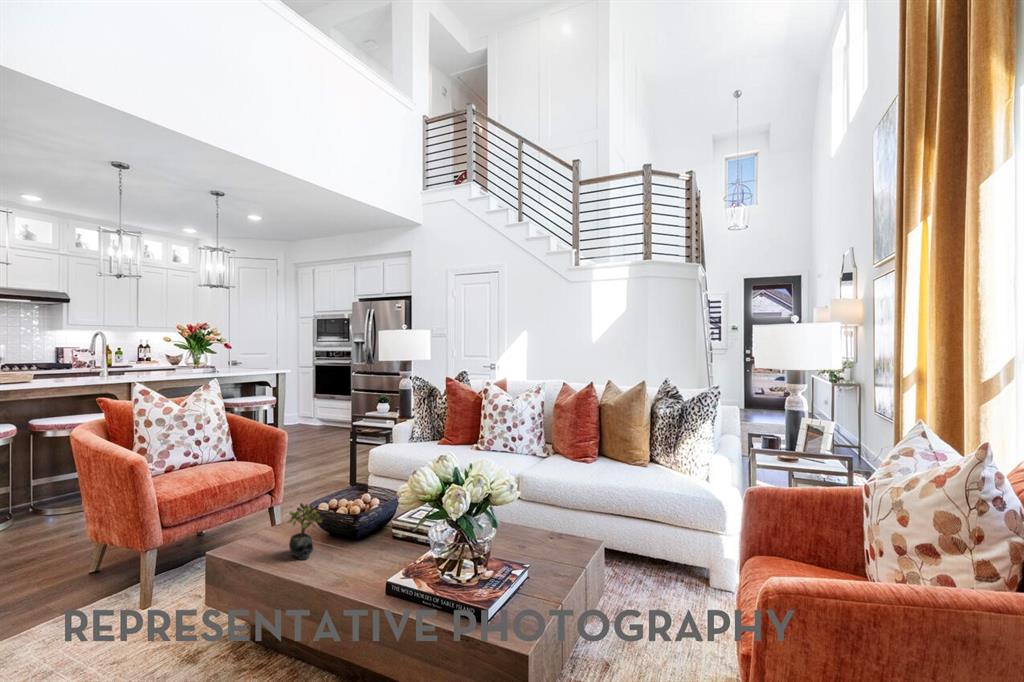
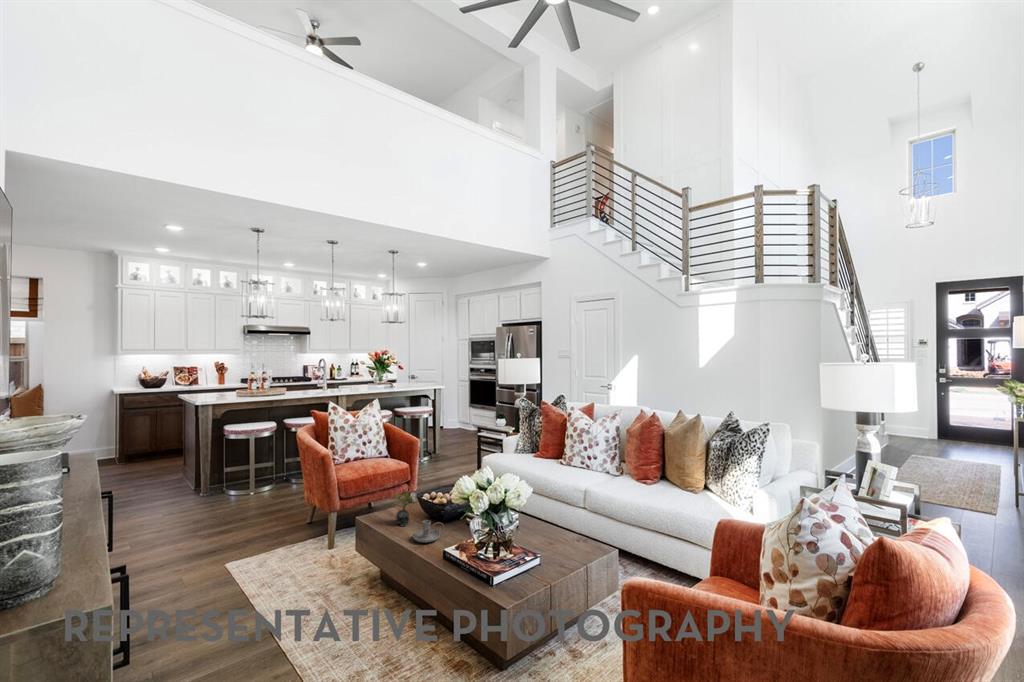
candle holder: none [333,544,379,581] -> present [413,520,444,542]

